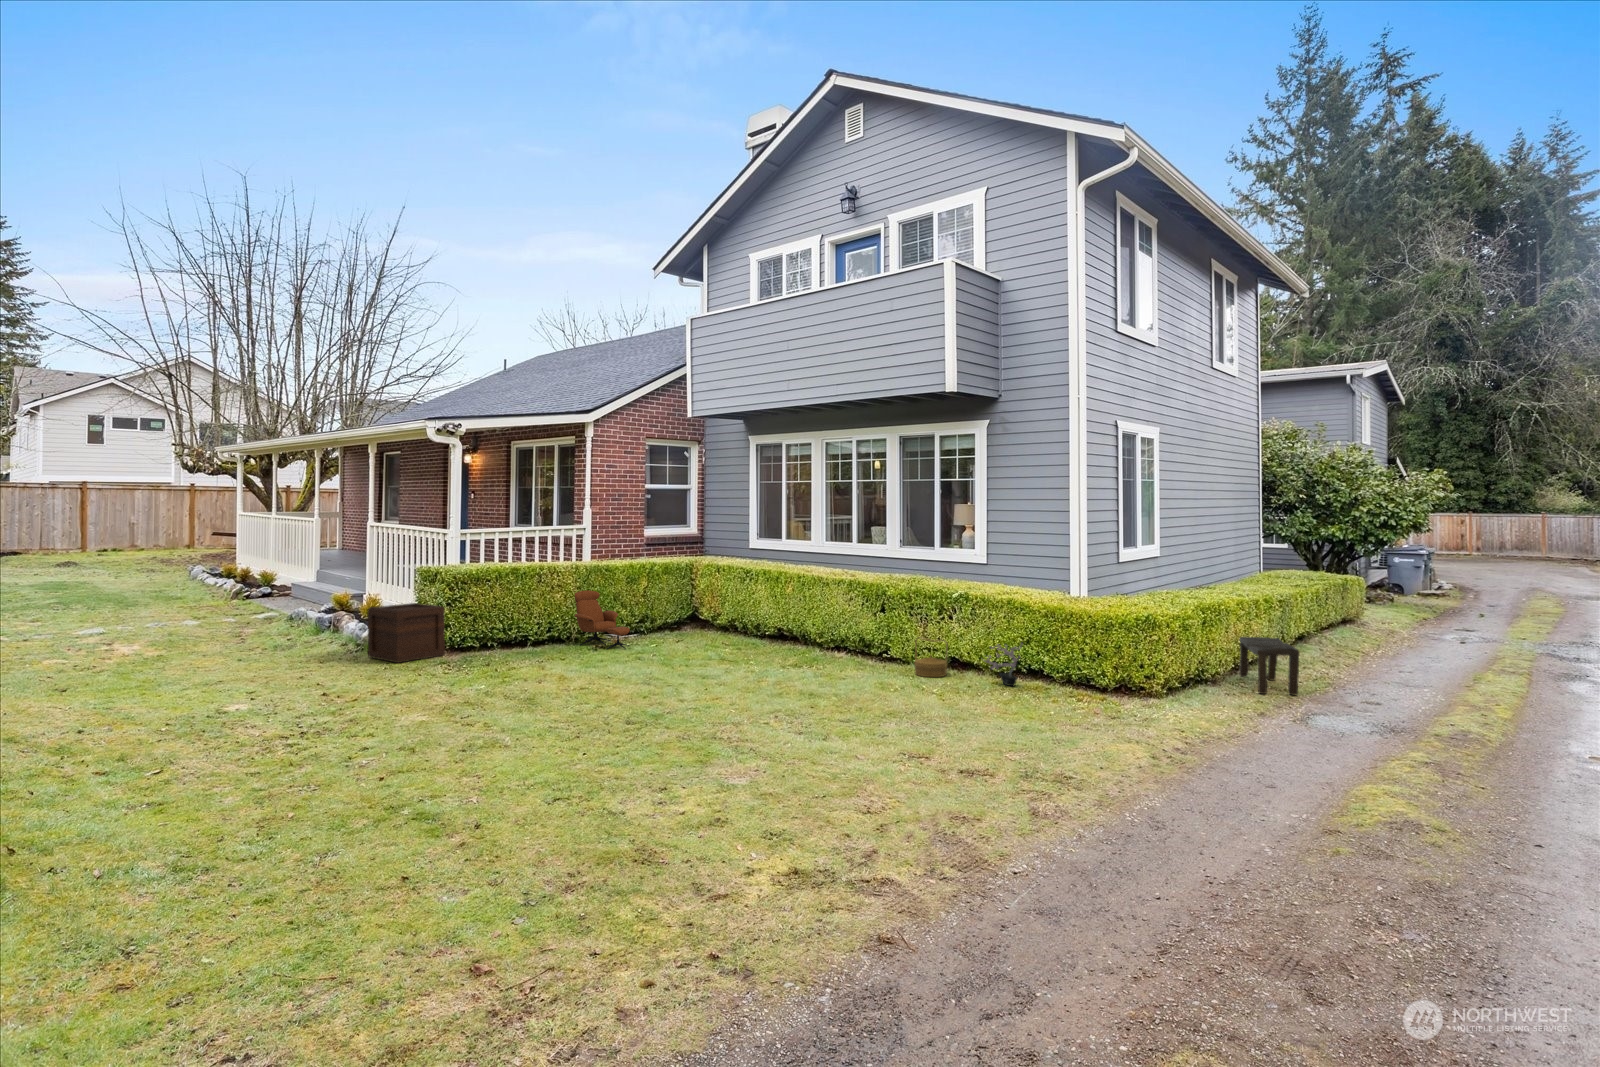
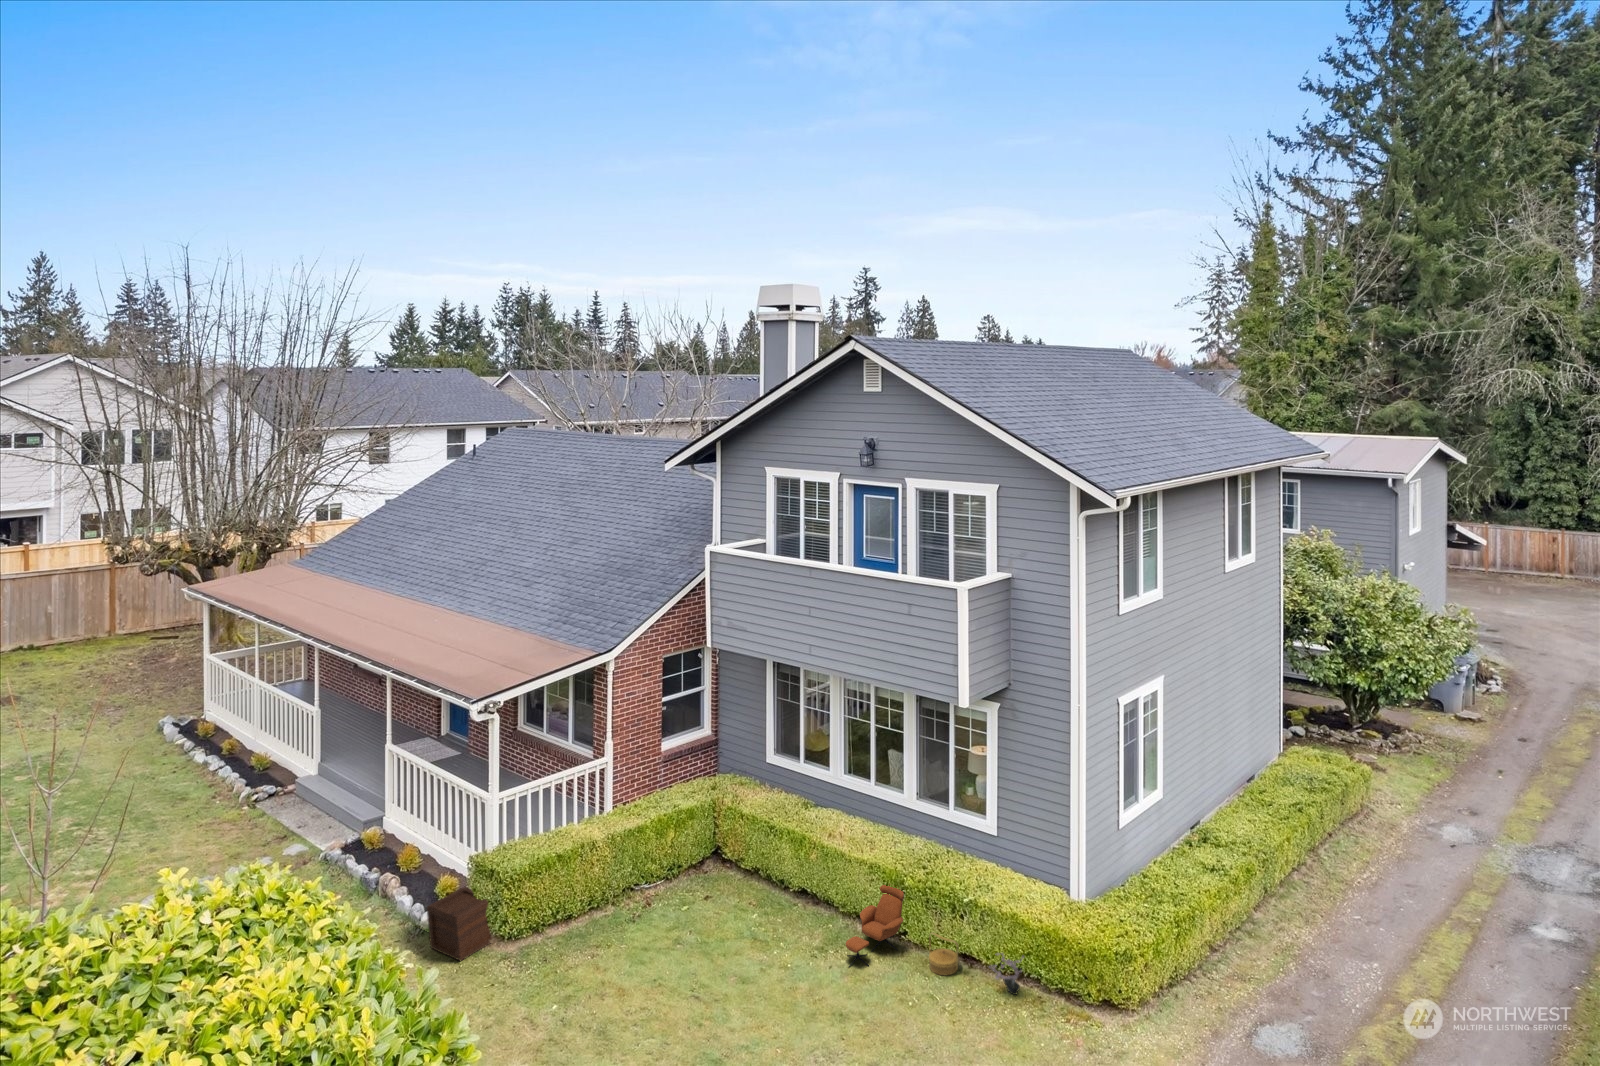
lounge chair: present [575,590,630,649] -> present [846,884,904,967]
bench: present [1239,637,1300,695] -> none [1223,929,1267,1006]

